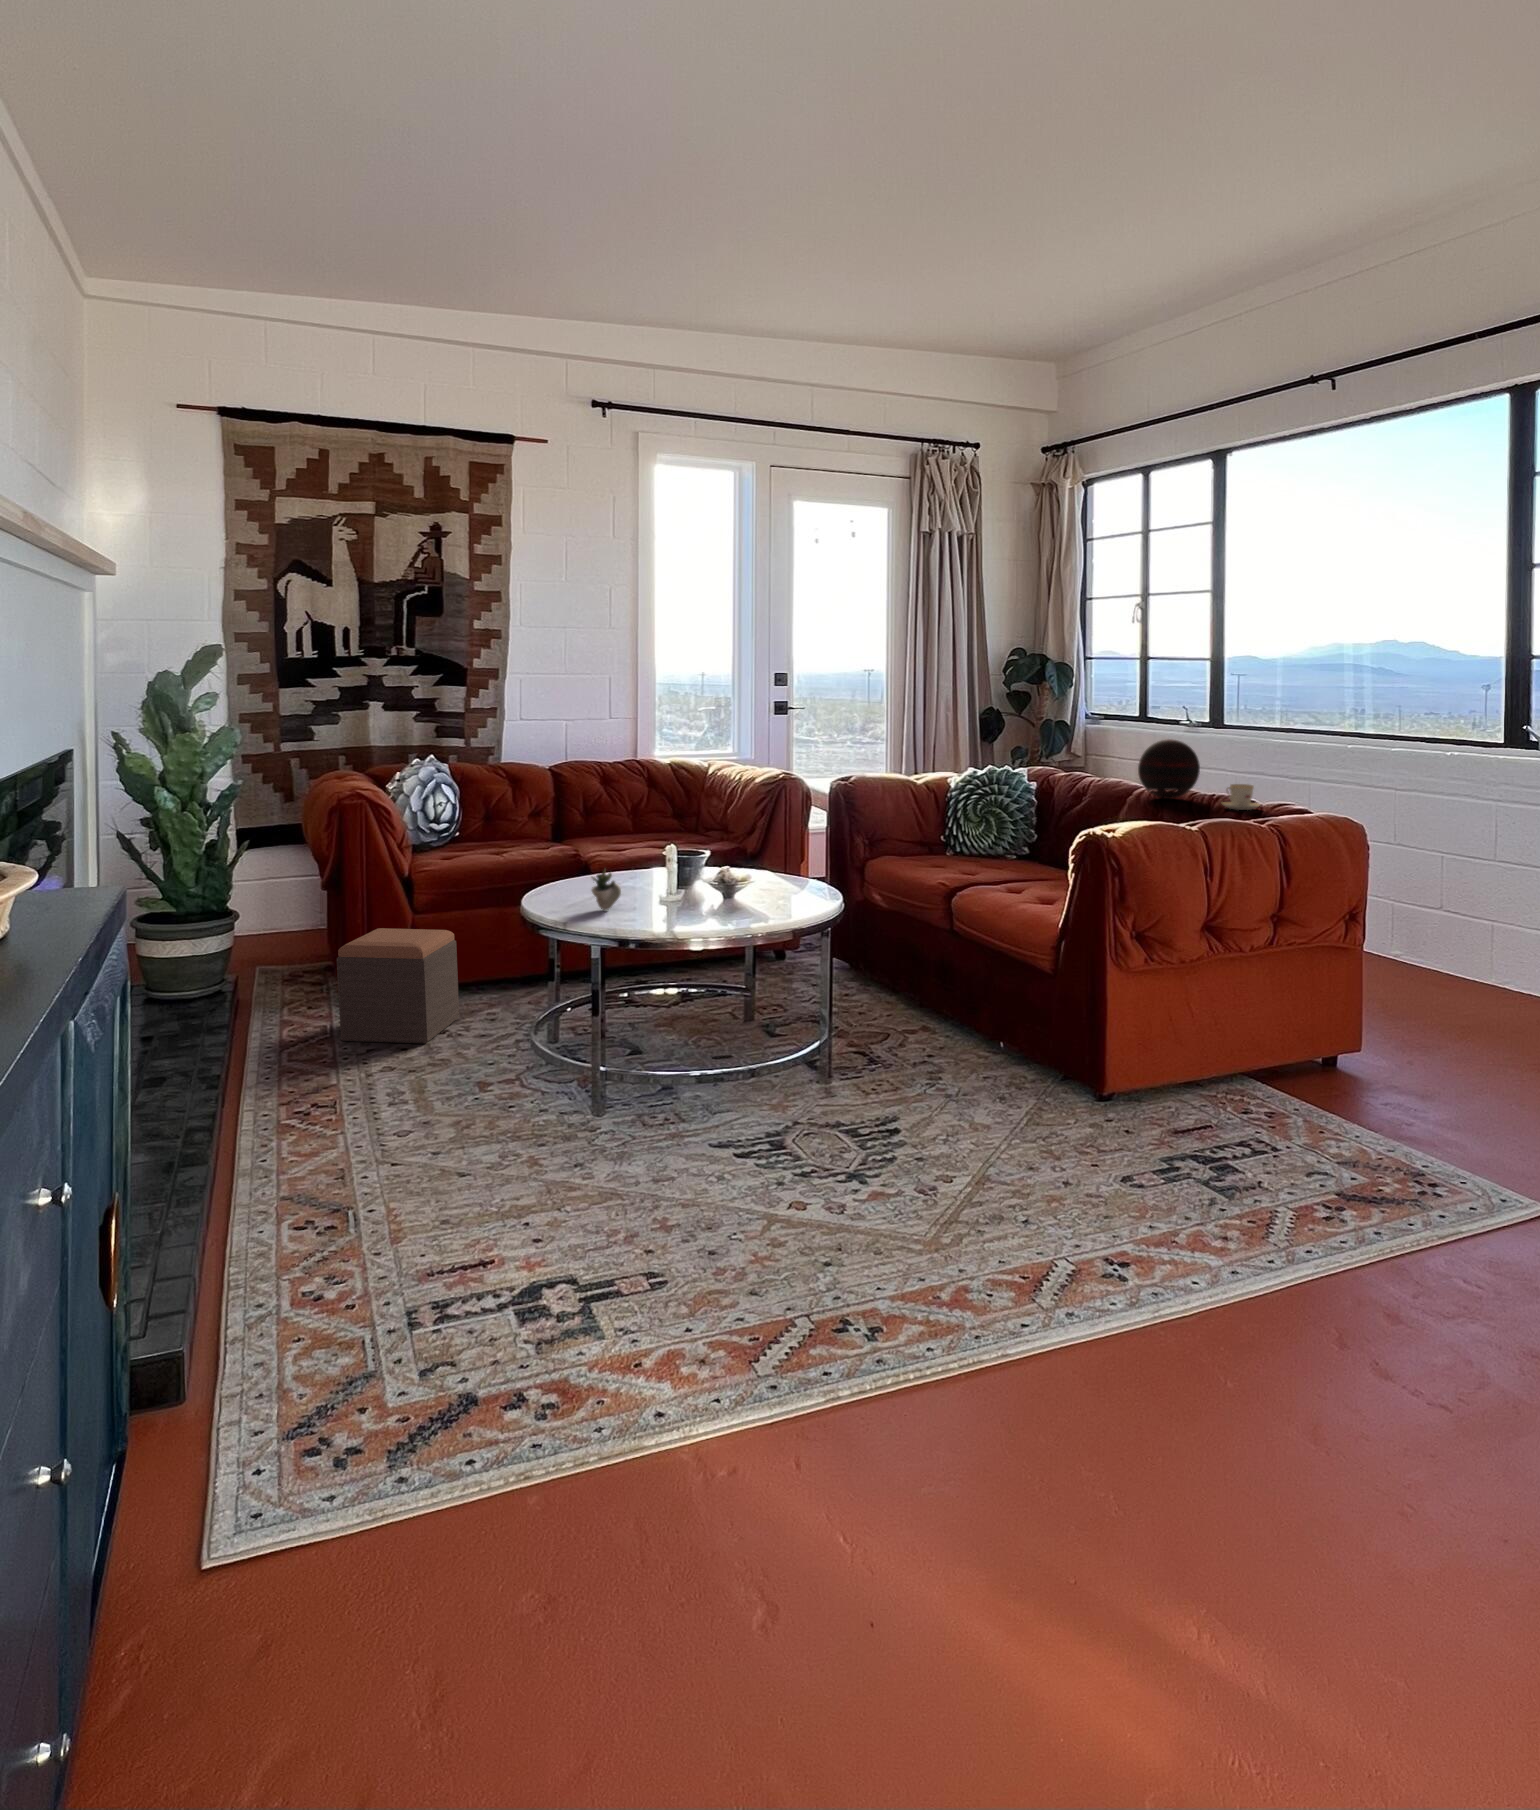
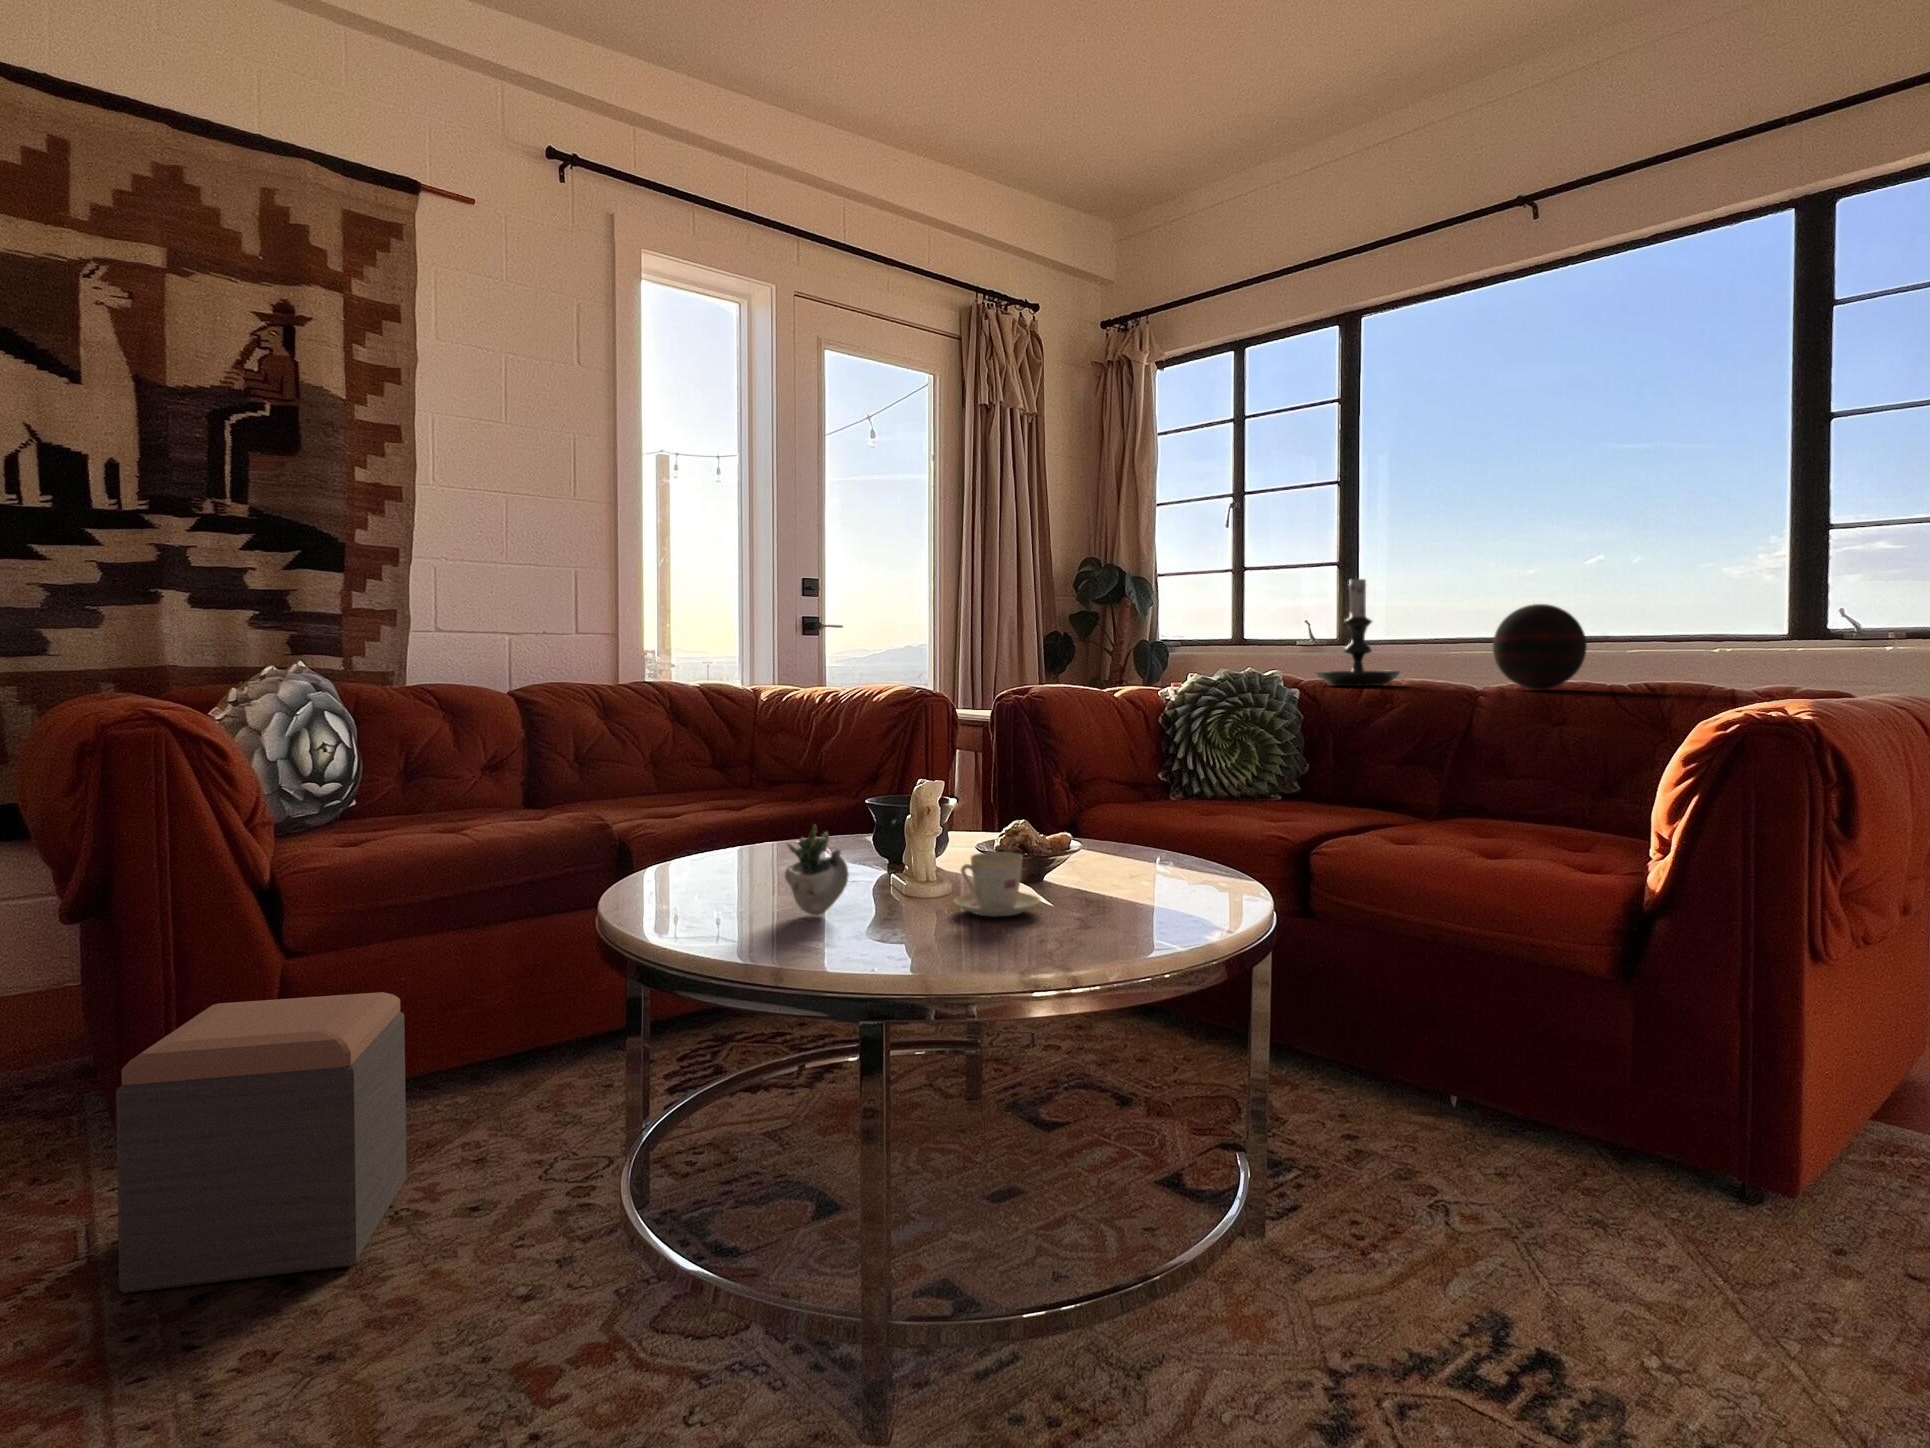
candle holder: none [1049,703,1106,786] -> present [1316,573,1400,686]
teacup: present [1222,784,1259,810] -> present [954,852,1040,916]

